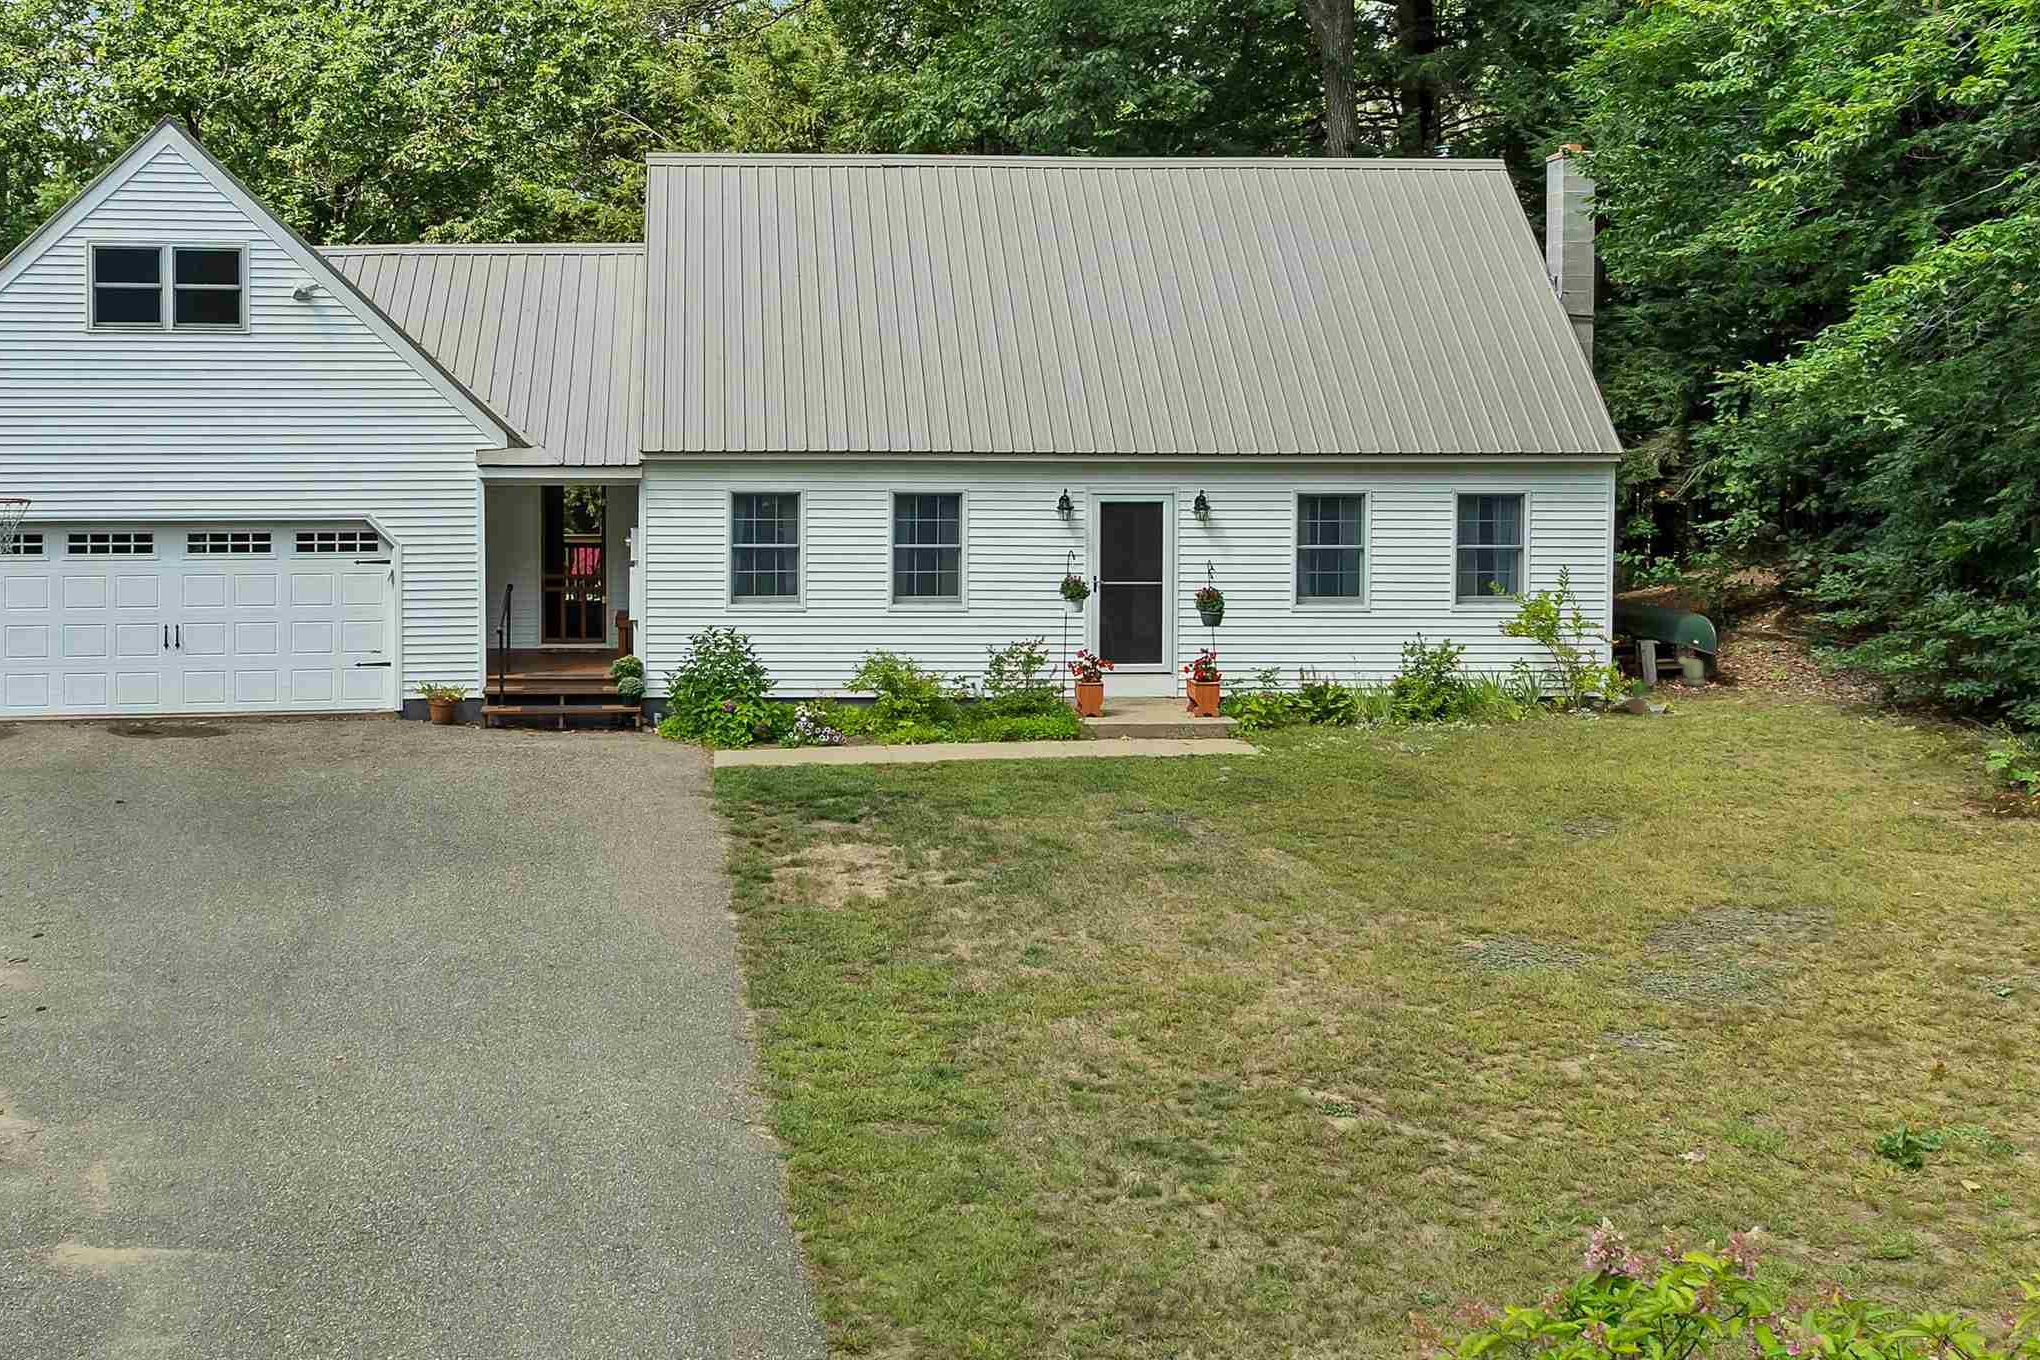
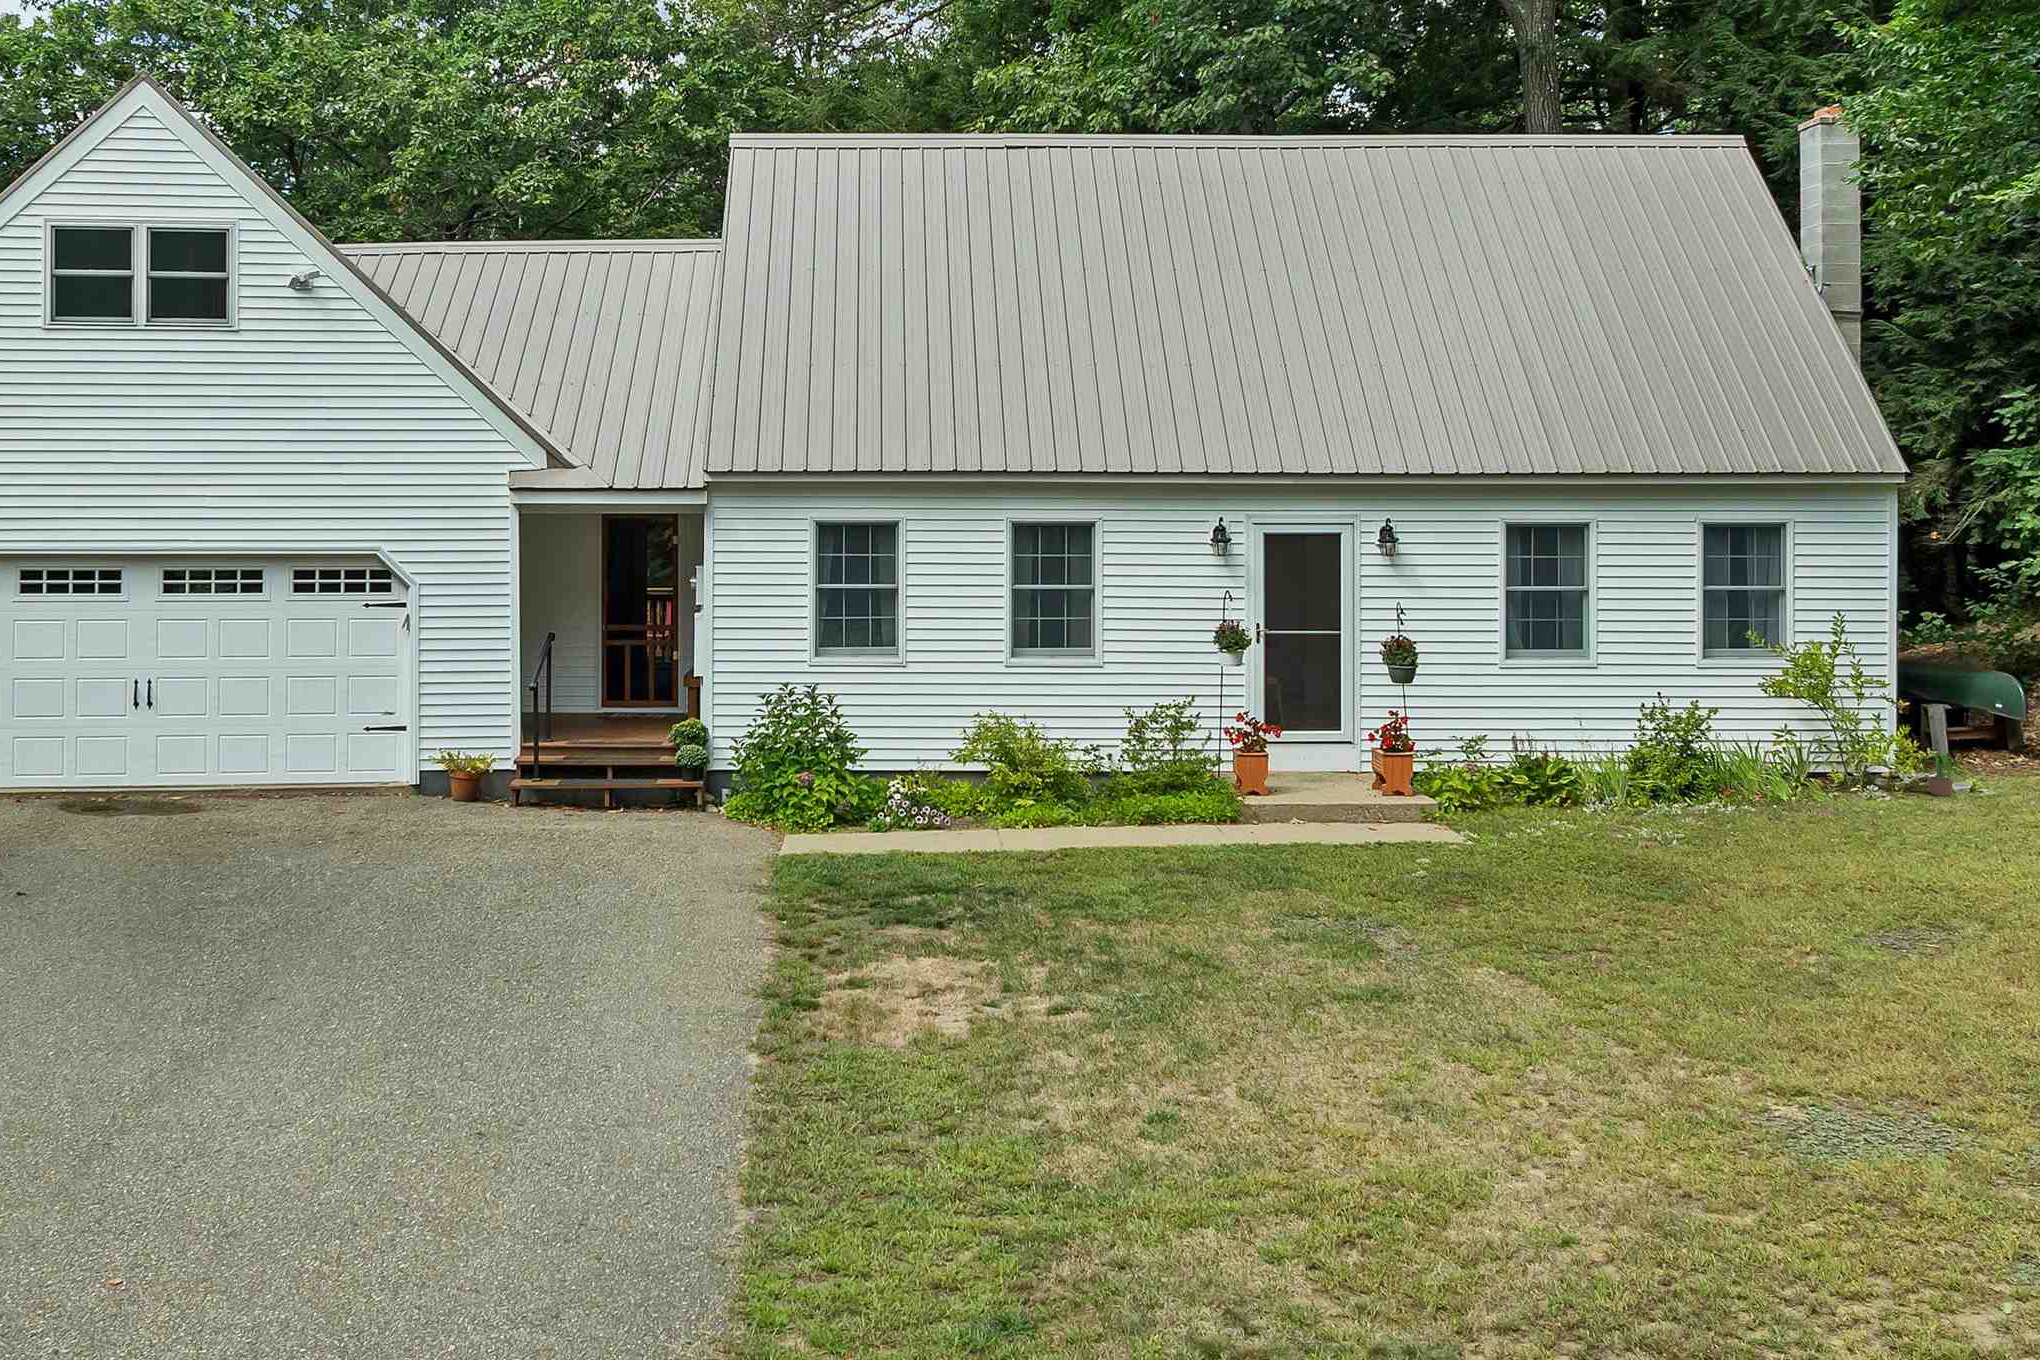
watering can: present [1678,656,1704,687] -> none [1981,719,2014,764]

